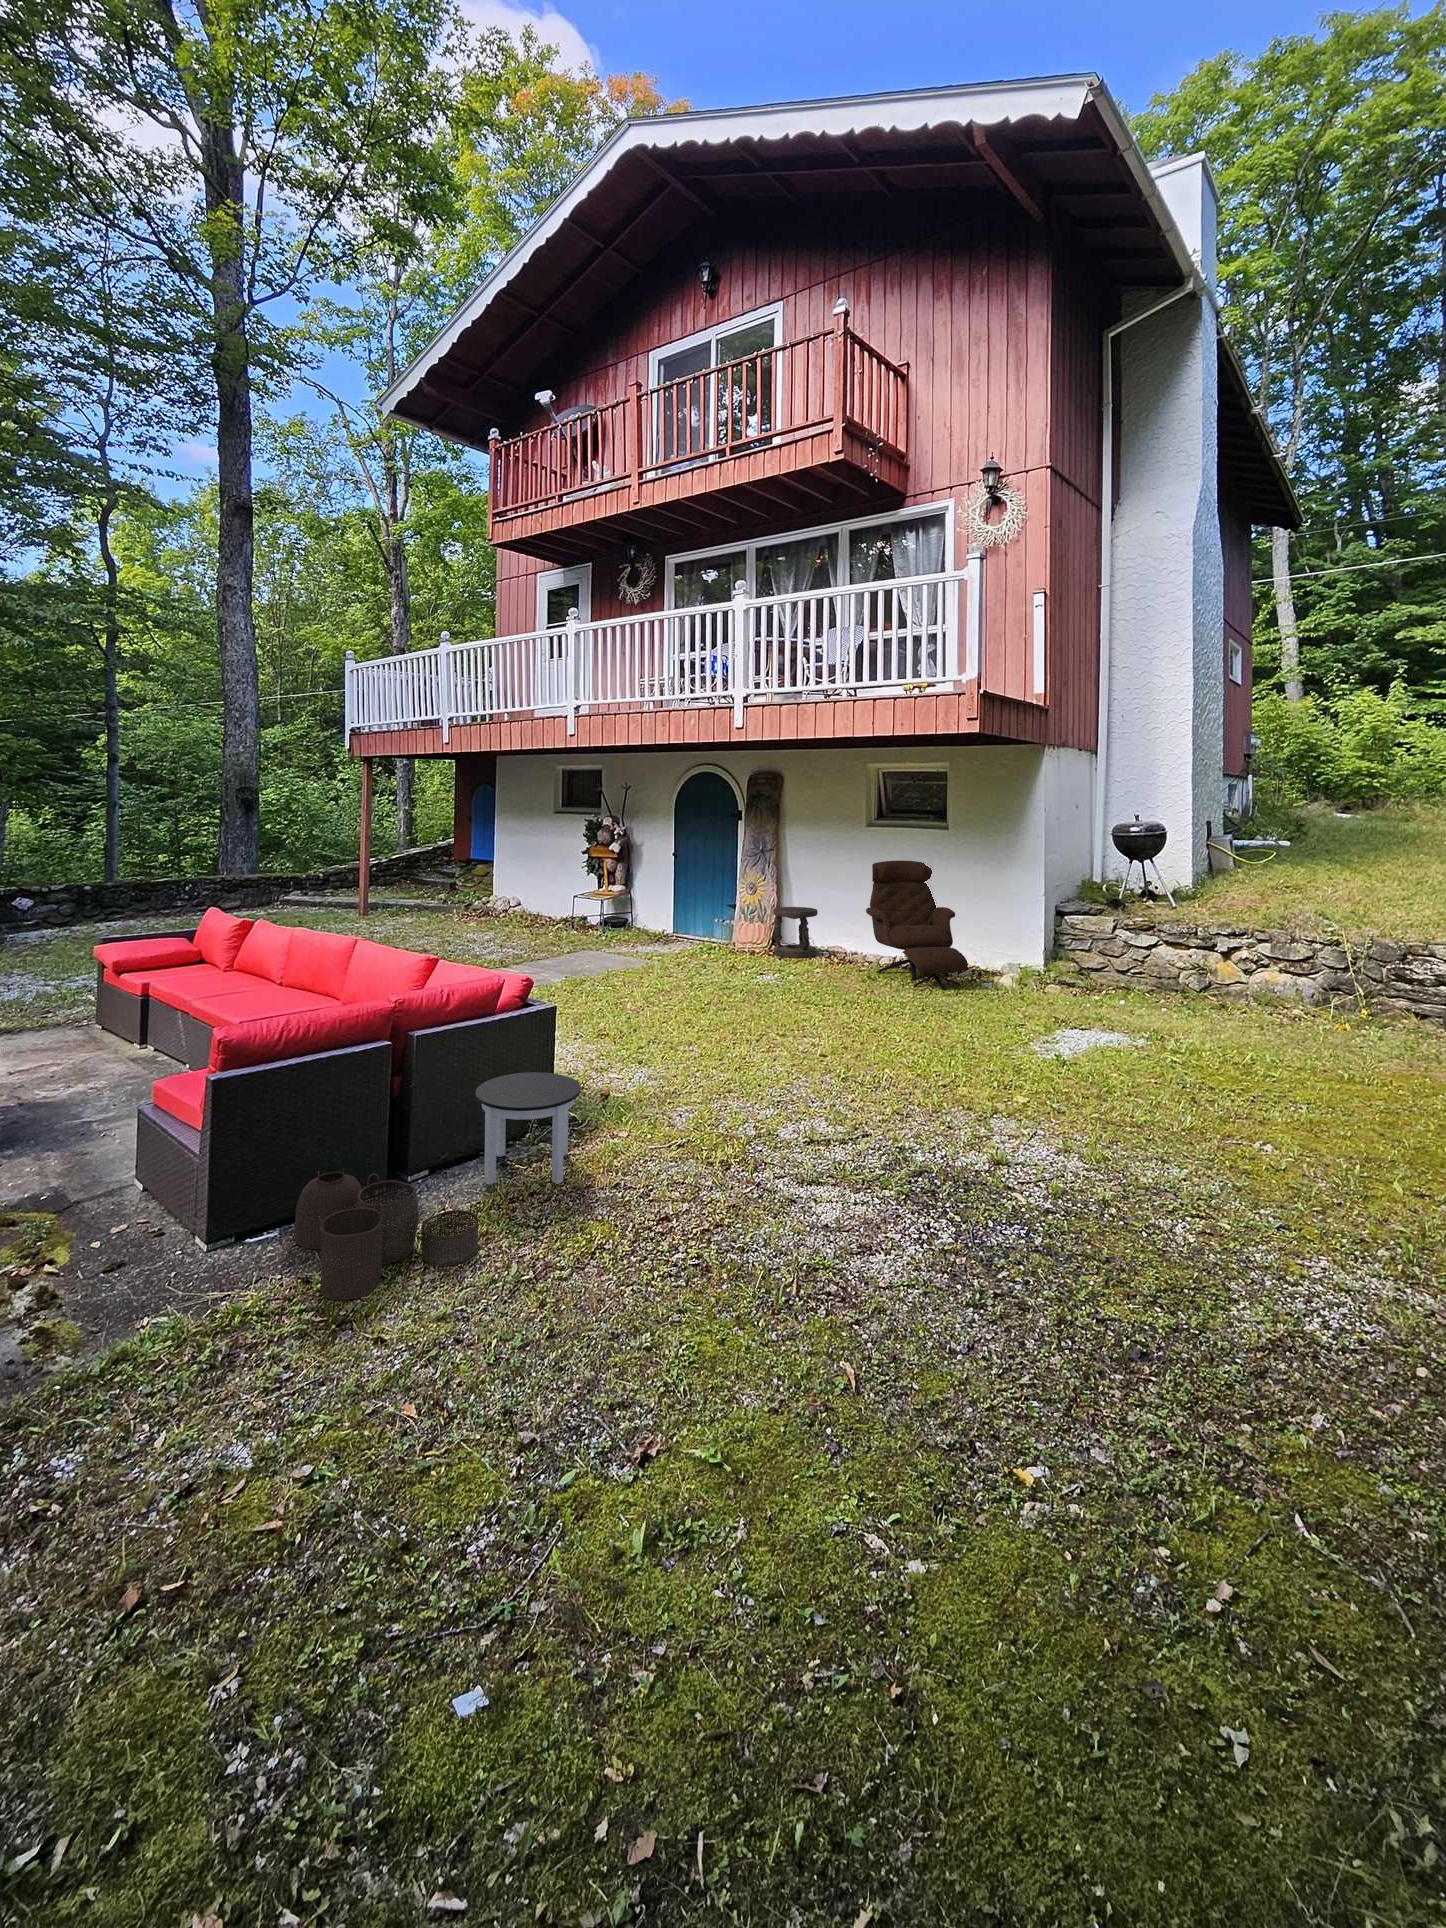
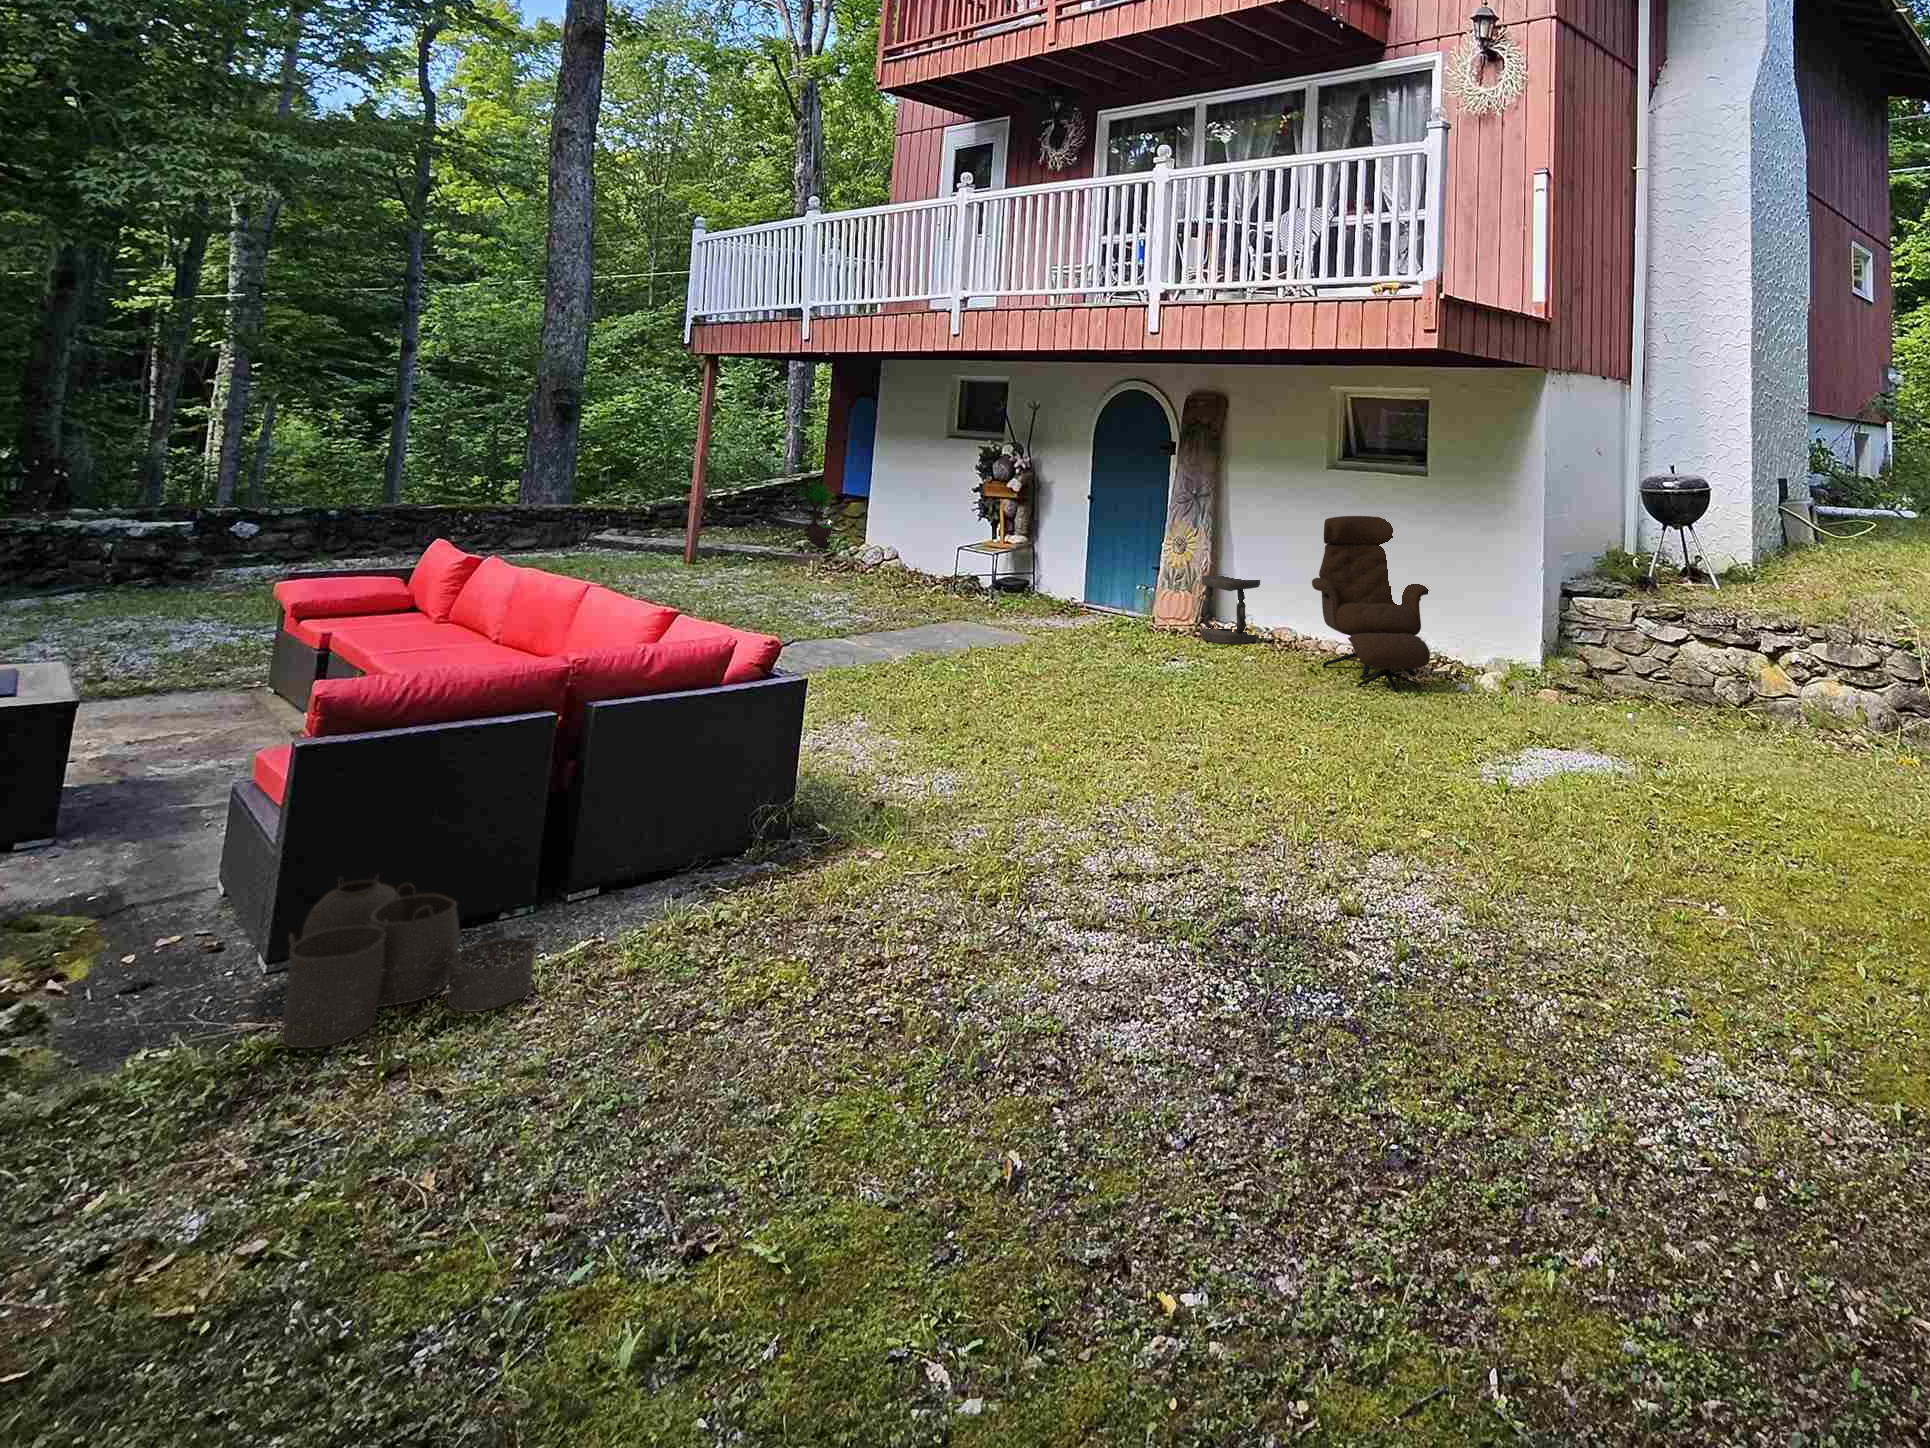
potted tree: none [425,842,460,895] -> present [798,481,834,547]
round table: present [476,1072,581,1185] -> none [599,765,752,916]

